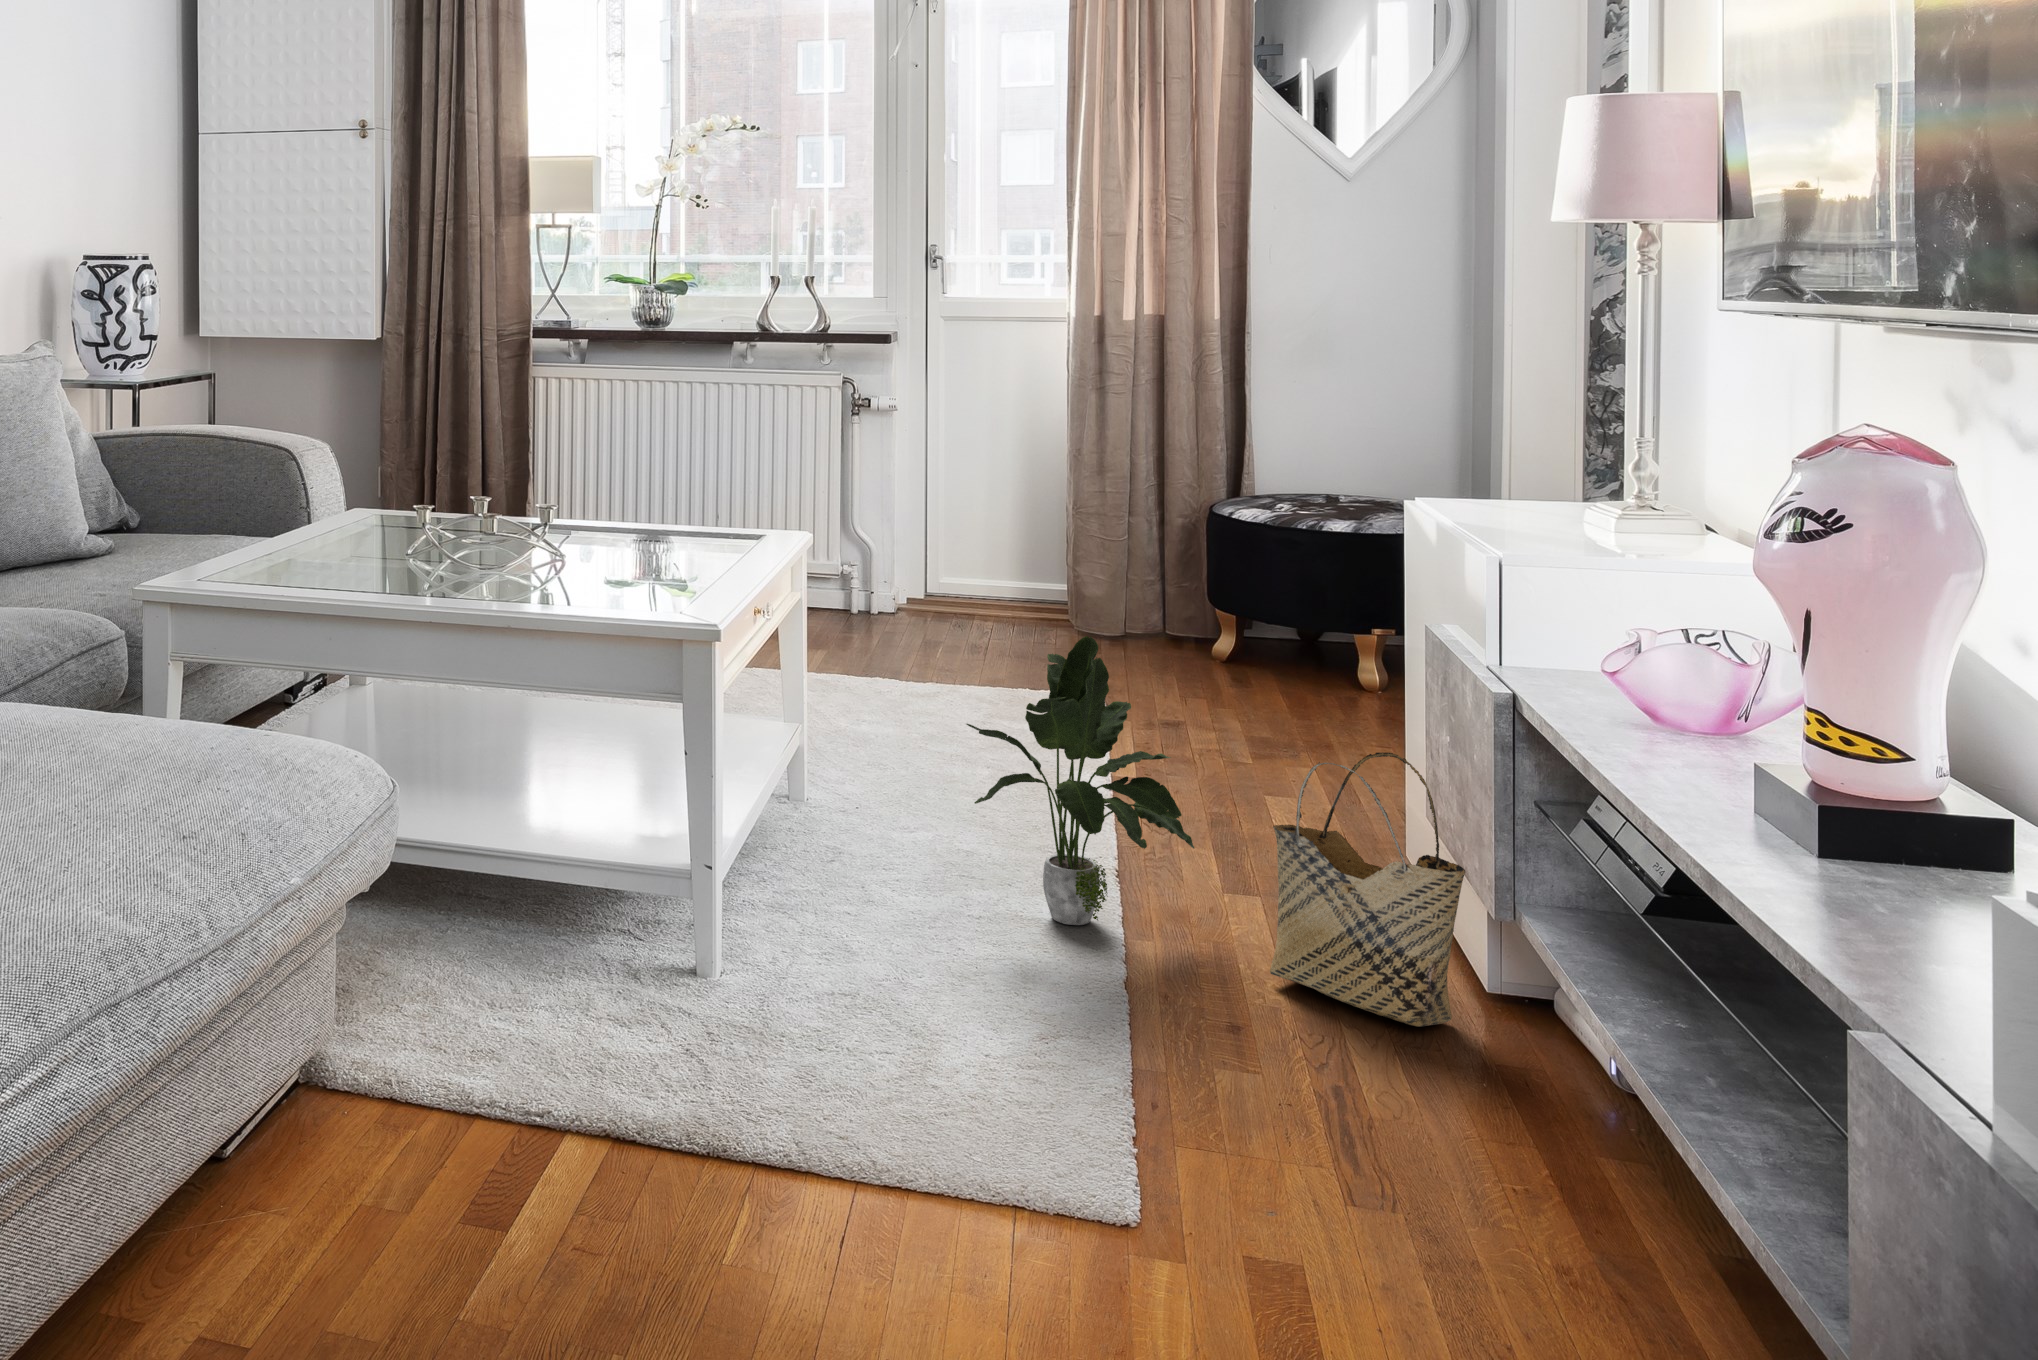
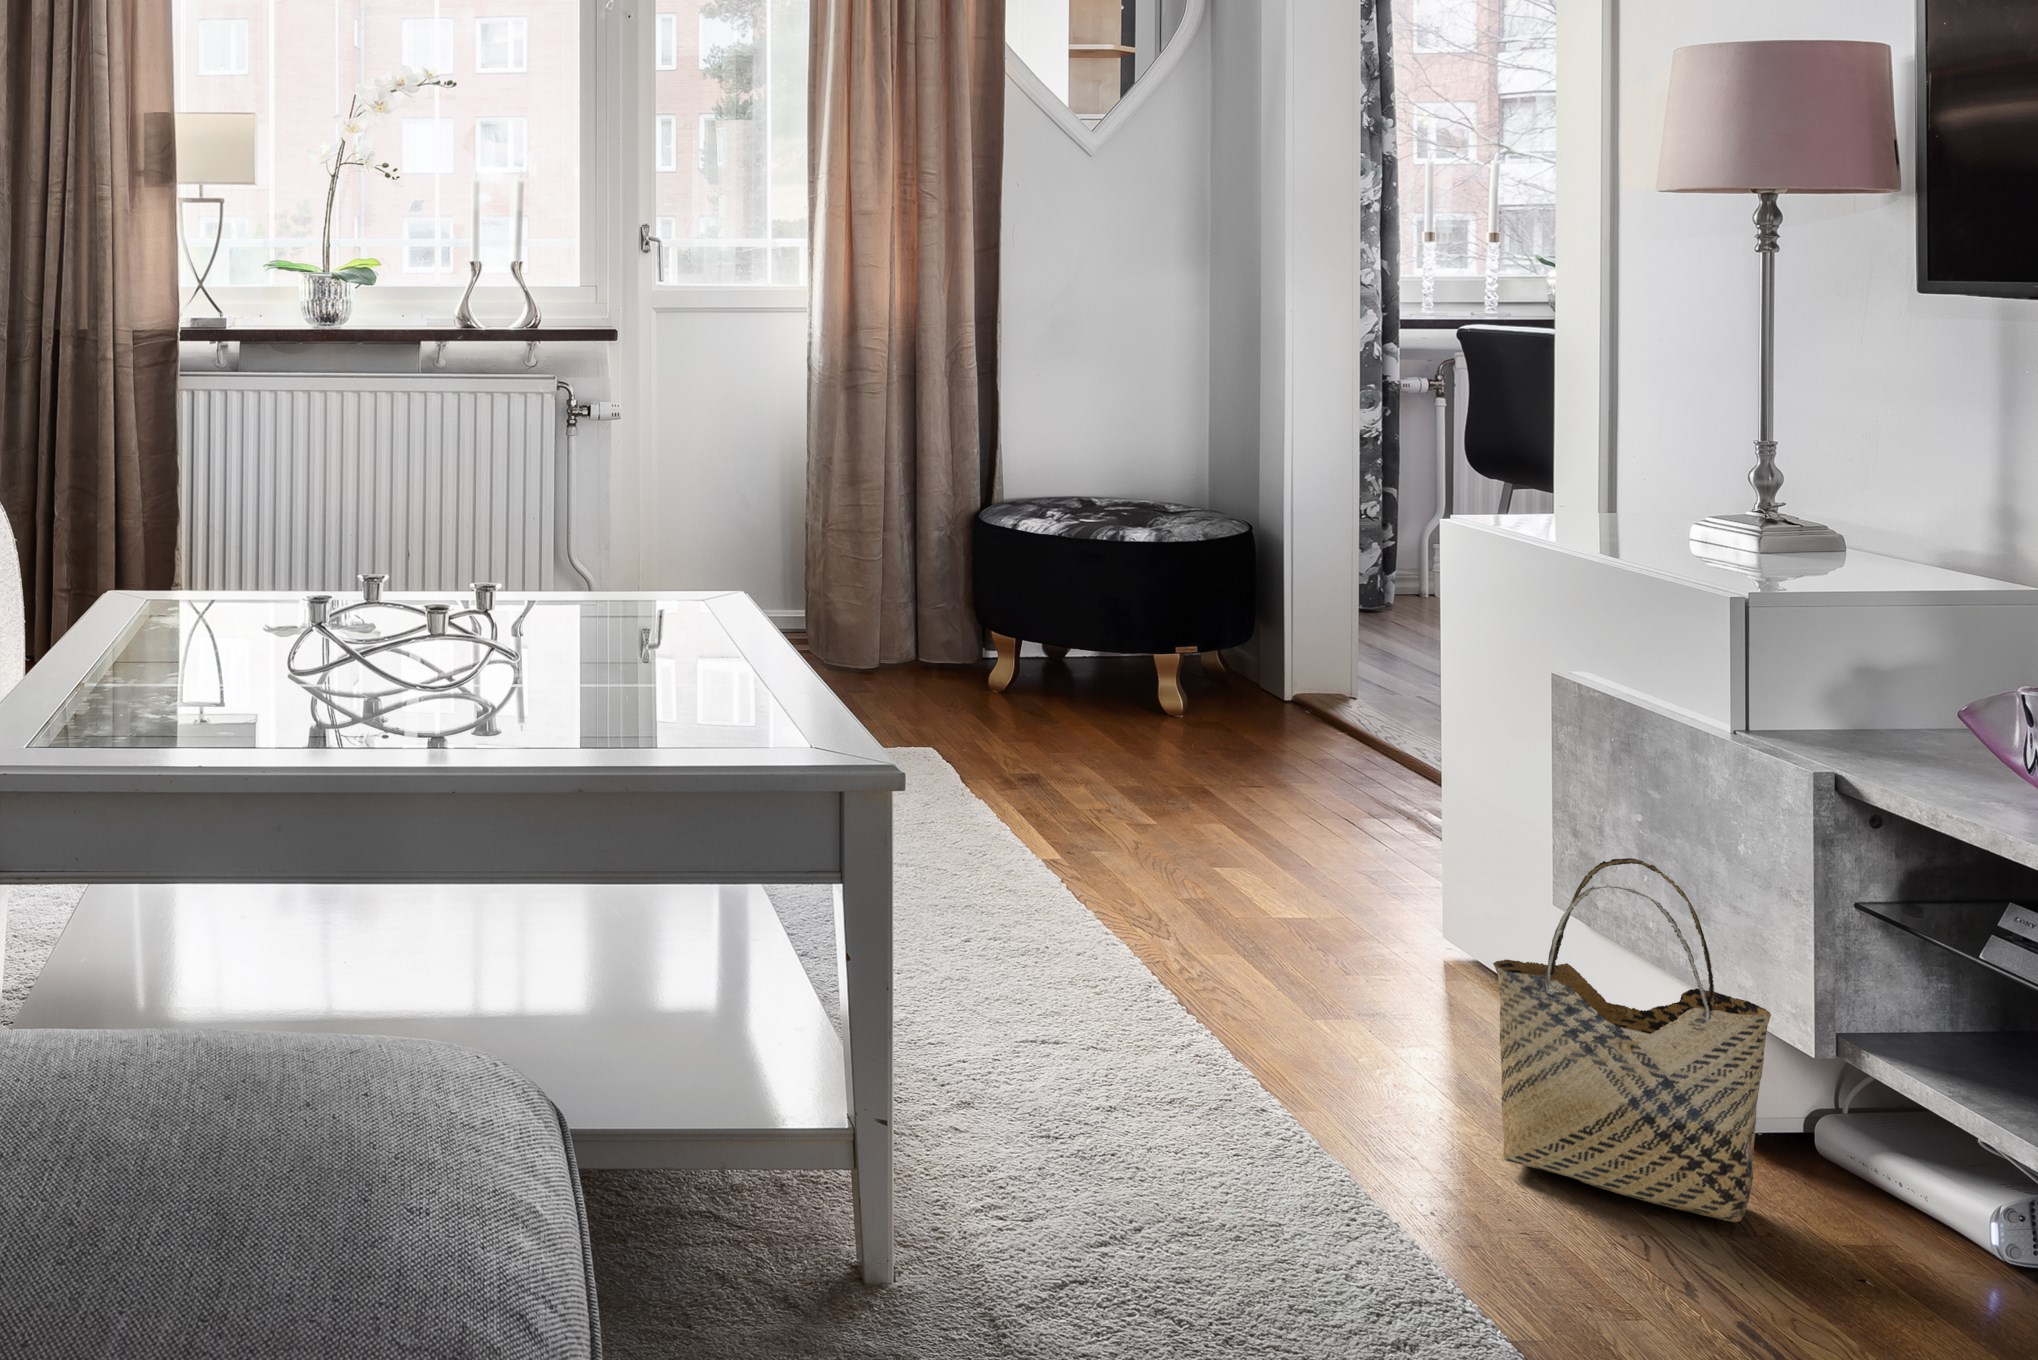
potted plant: present [967,636,1194,925] -> none [1071,725,1350,1110]

